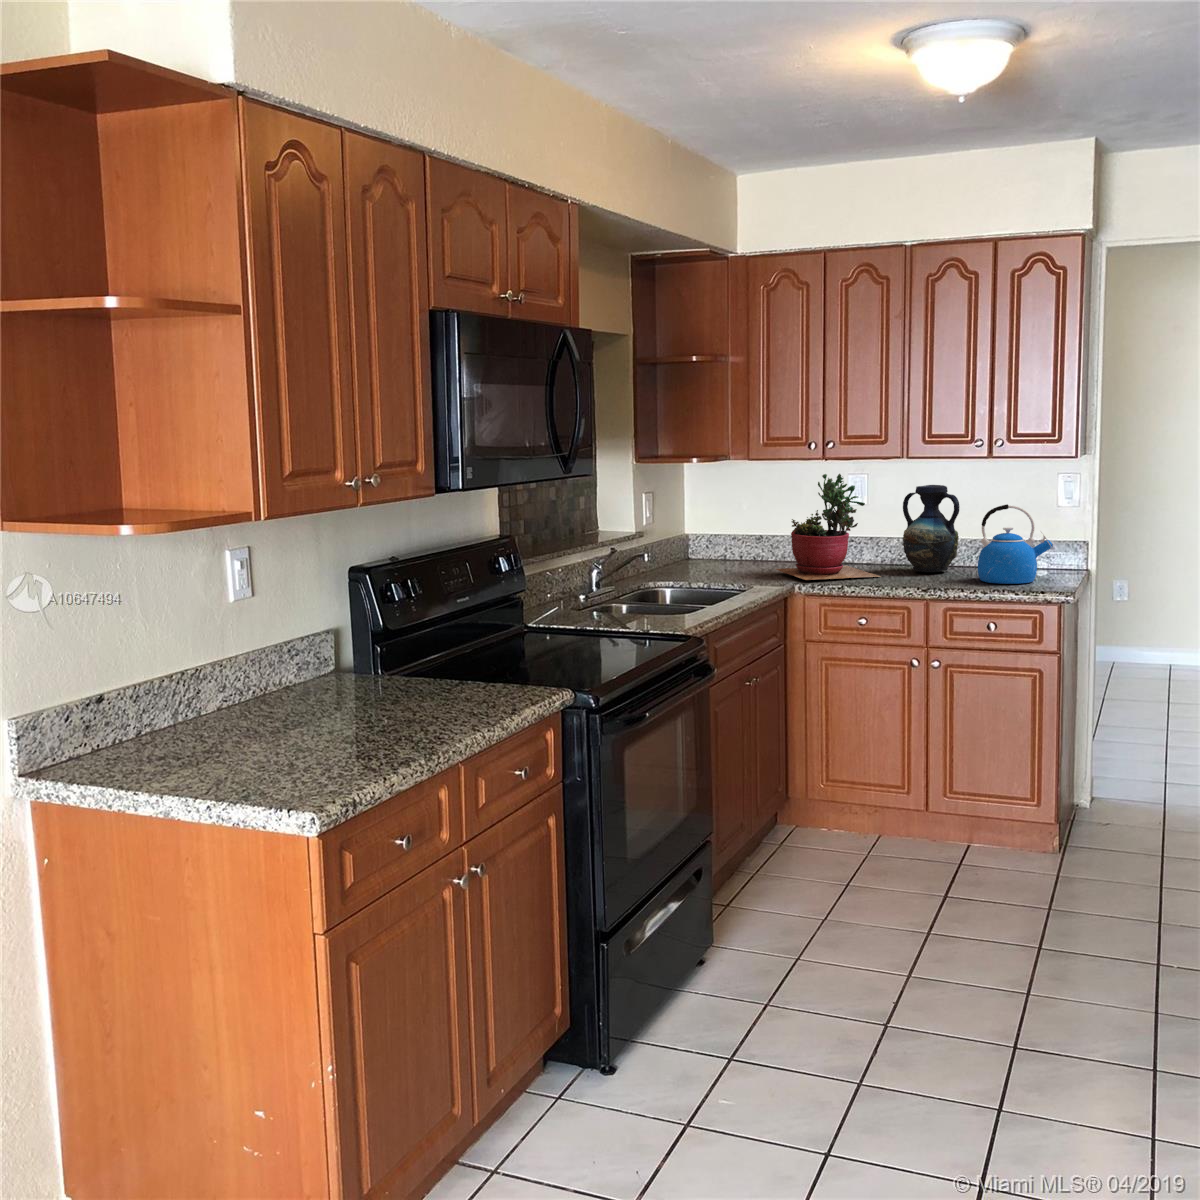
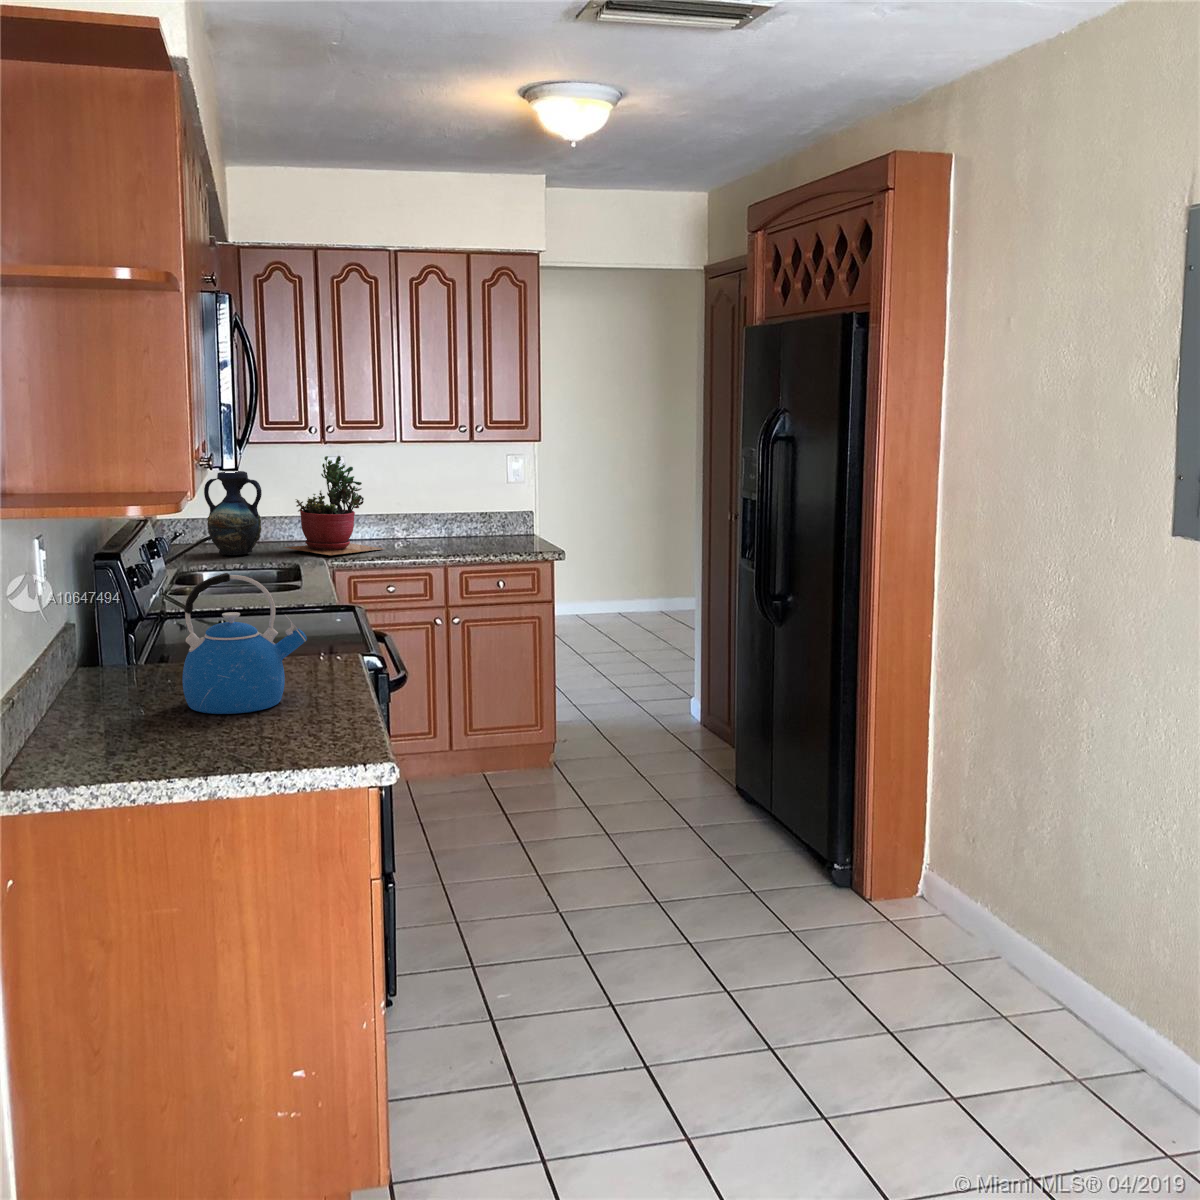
vase: present [903,485,960,572] -> present [204,471,262,555]
kettle: present [978,504,1052,584] -> present [183,573,307,714]

